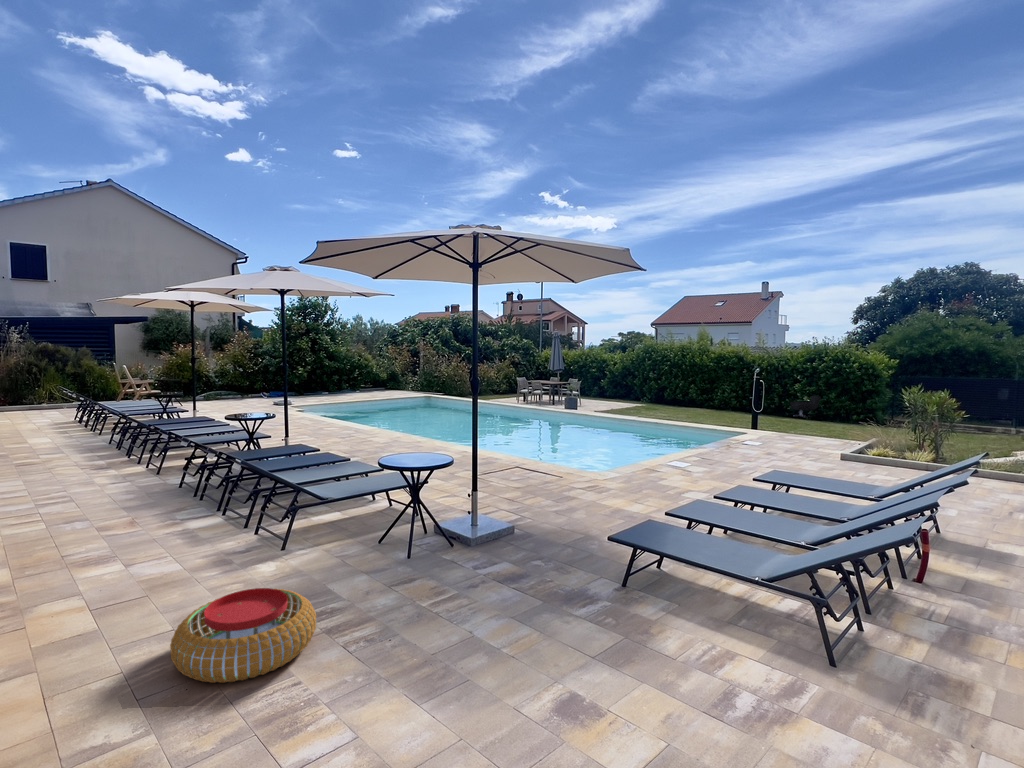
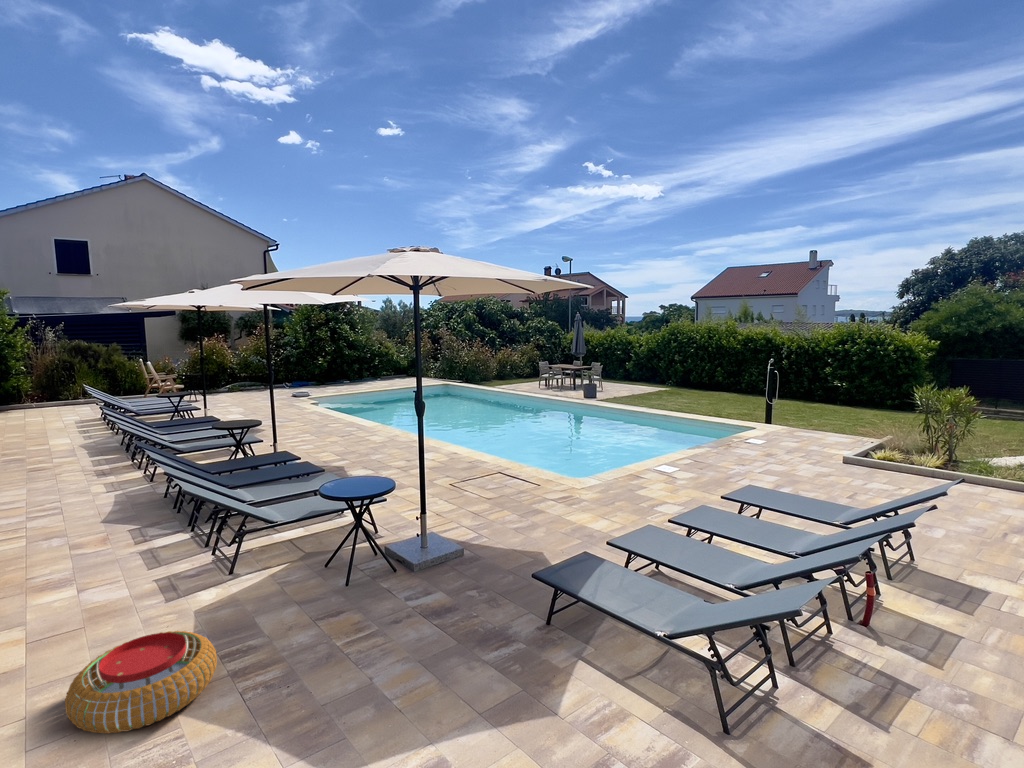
lounge chair: present [790,396,821,417] -> none [820,380,854,404]

